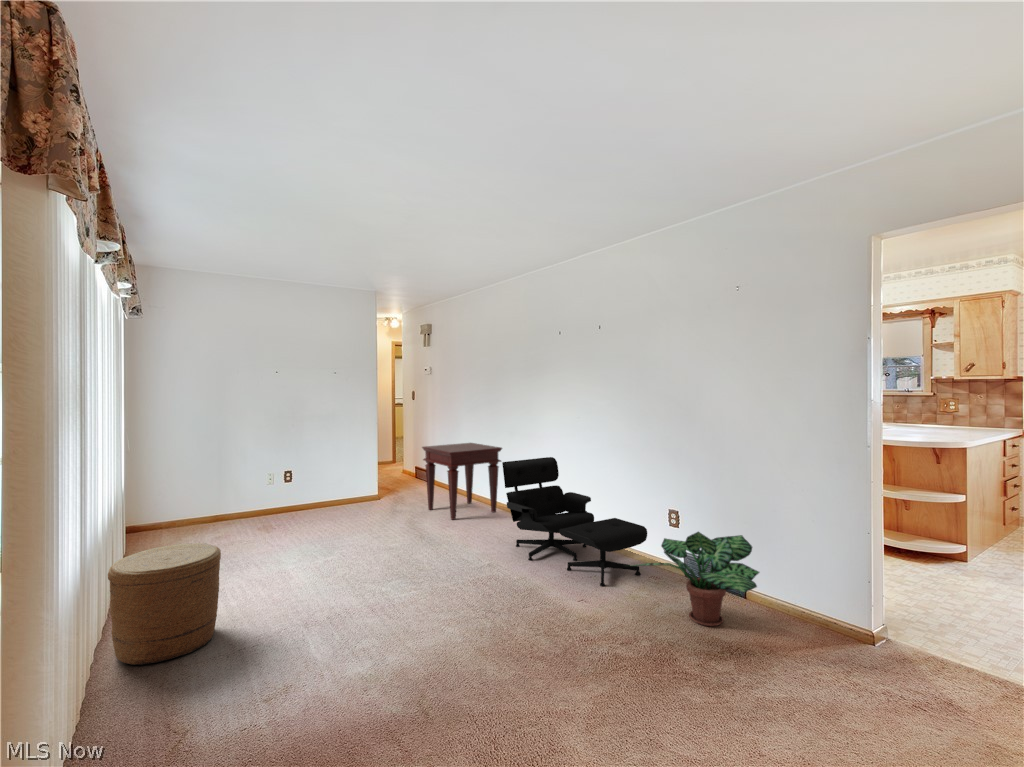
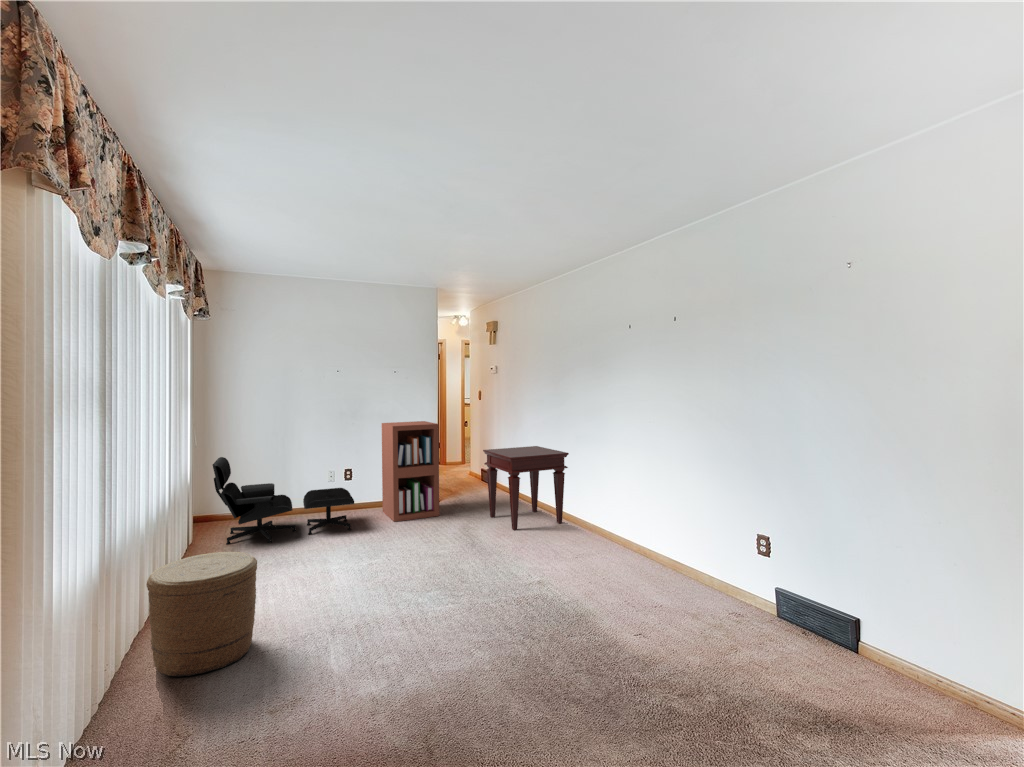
bookshelf: none [321,421,379,517] -> present [382,421,439,522]
lounge chair: present [502,457,647,586] -> present [213,457,354,544]
potted plant: present [635,532,759,626] -> none [695,570,872,688]

